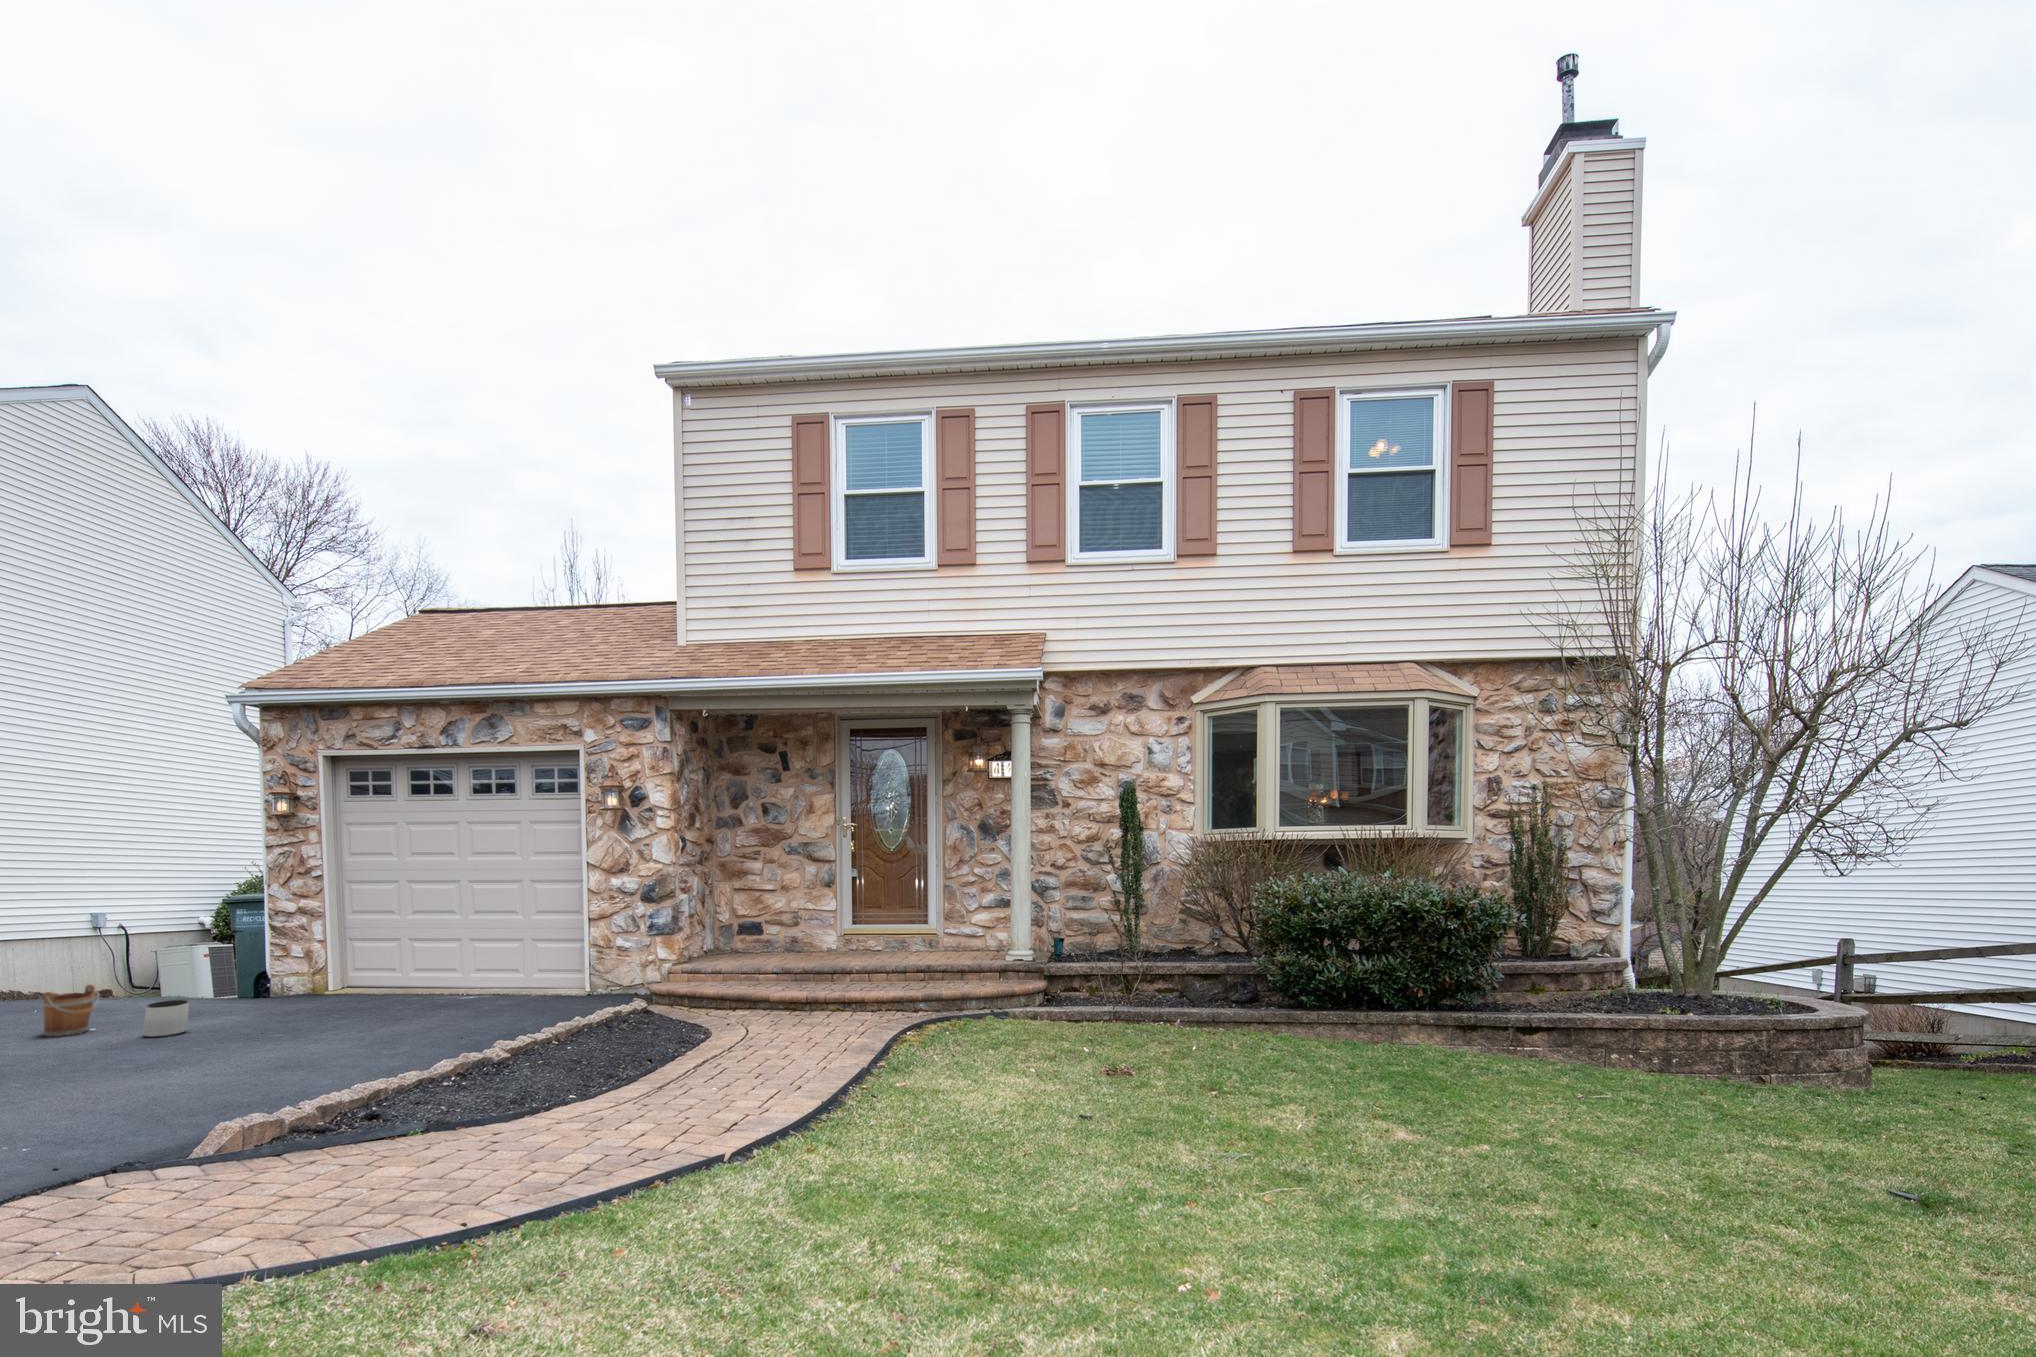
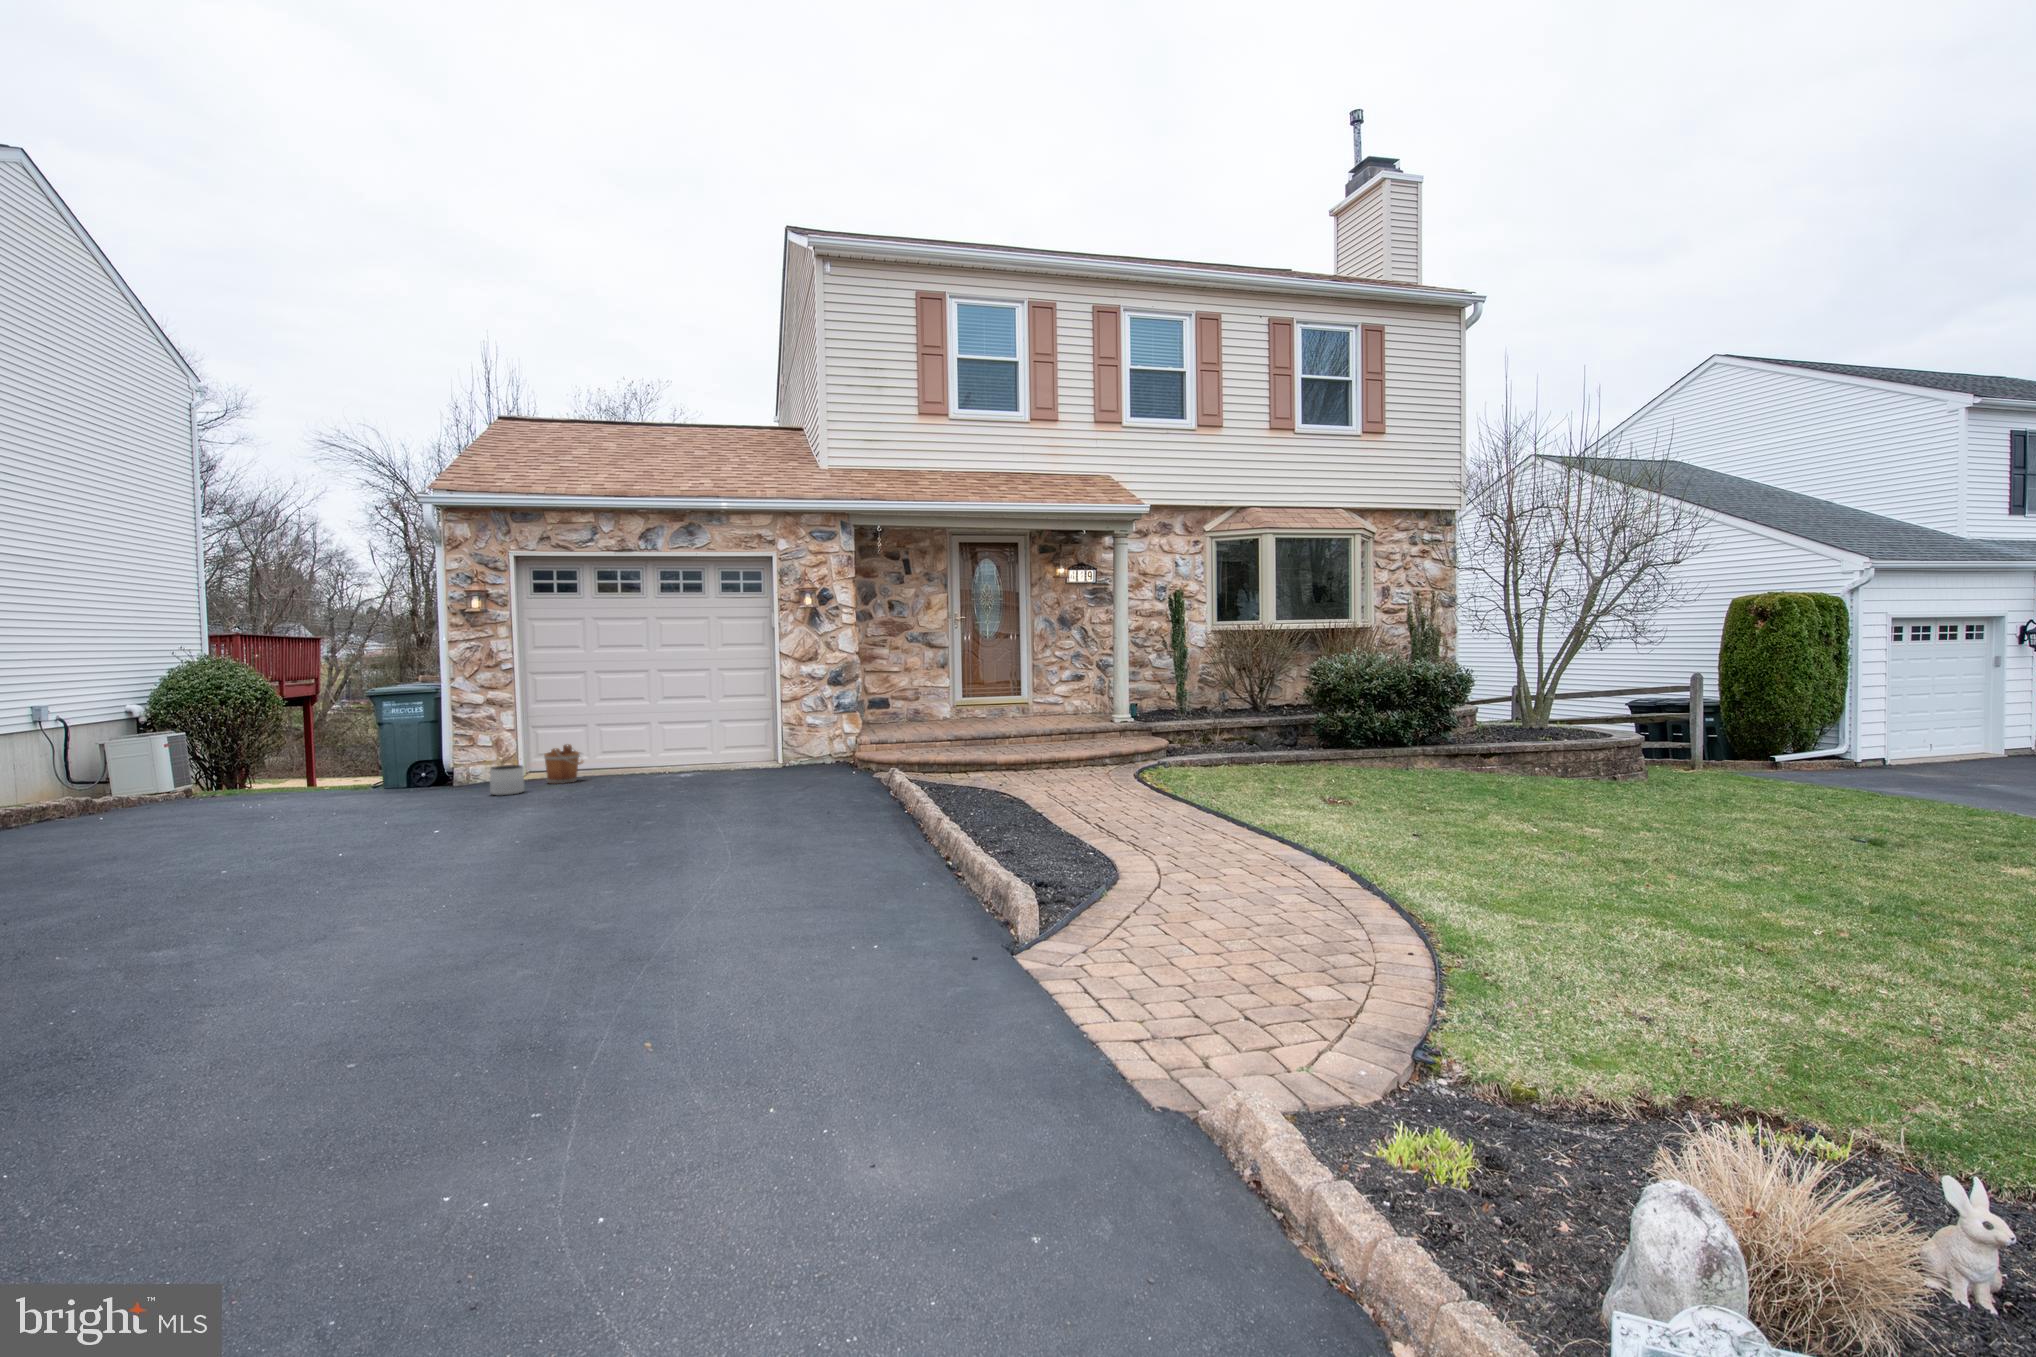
bucket: present [43,984,96,1037] -> present [544,744,583,784]

